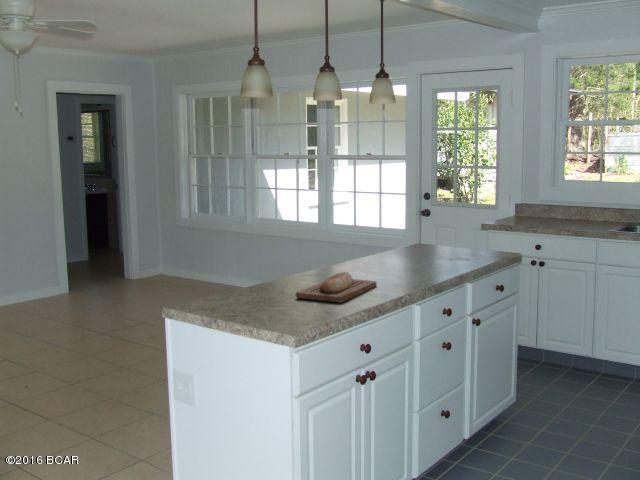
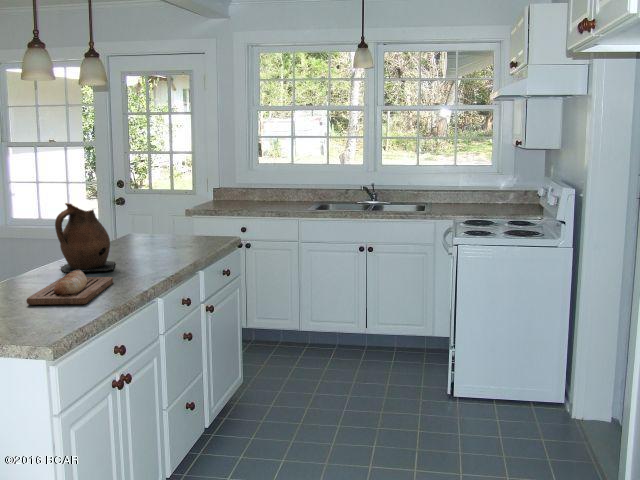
ceramic pitcher: none [336,211,388,276] -> present [55,203,115,272]

